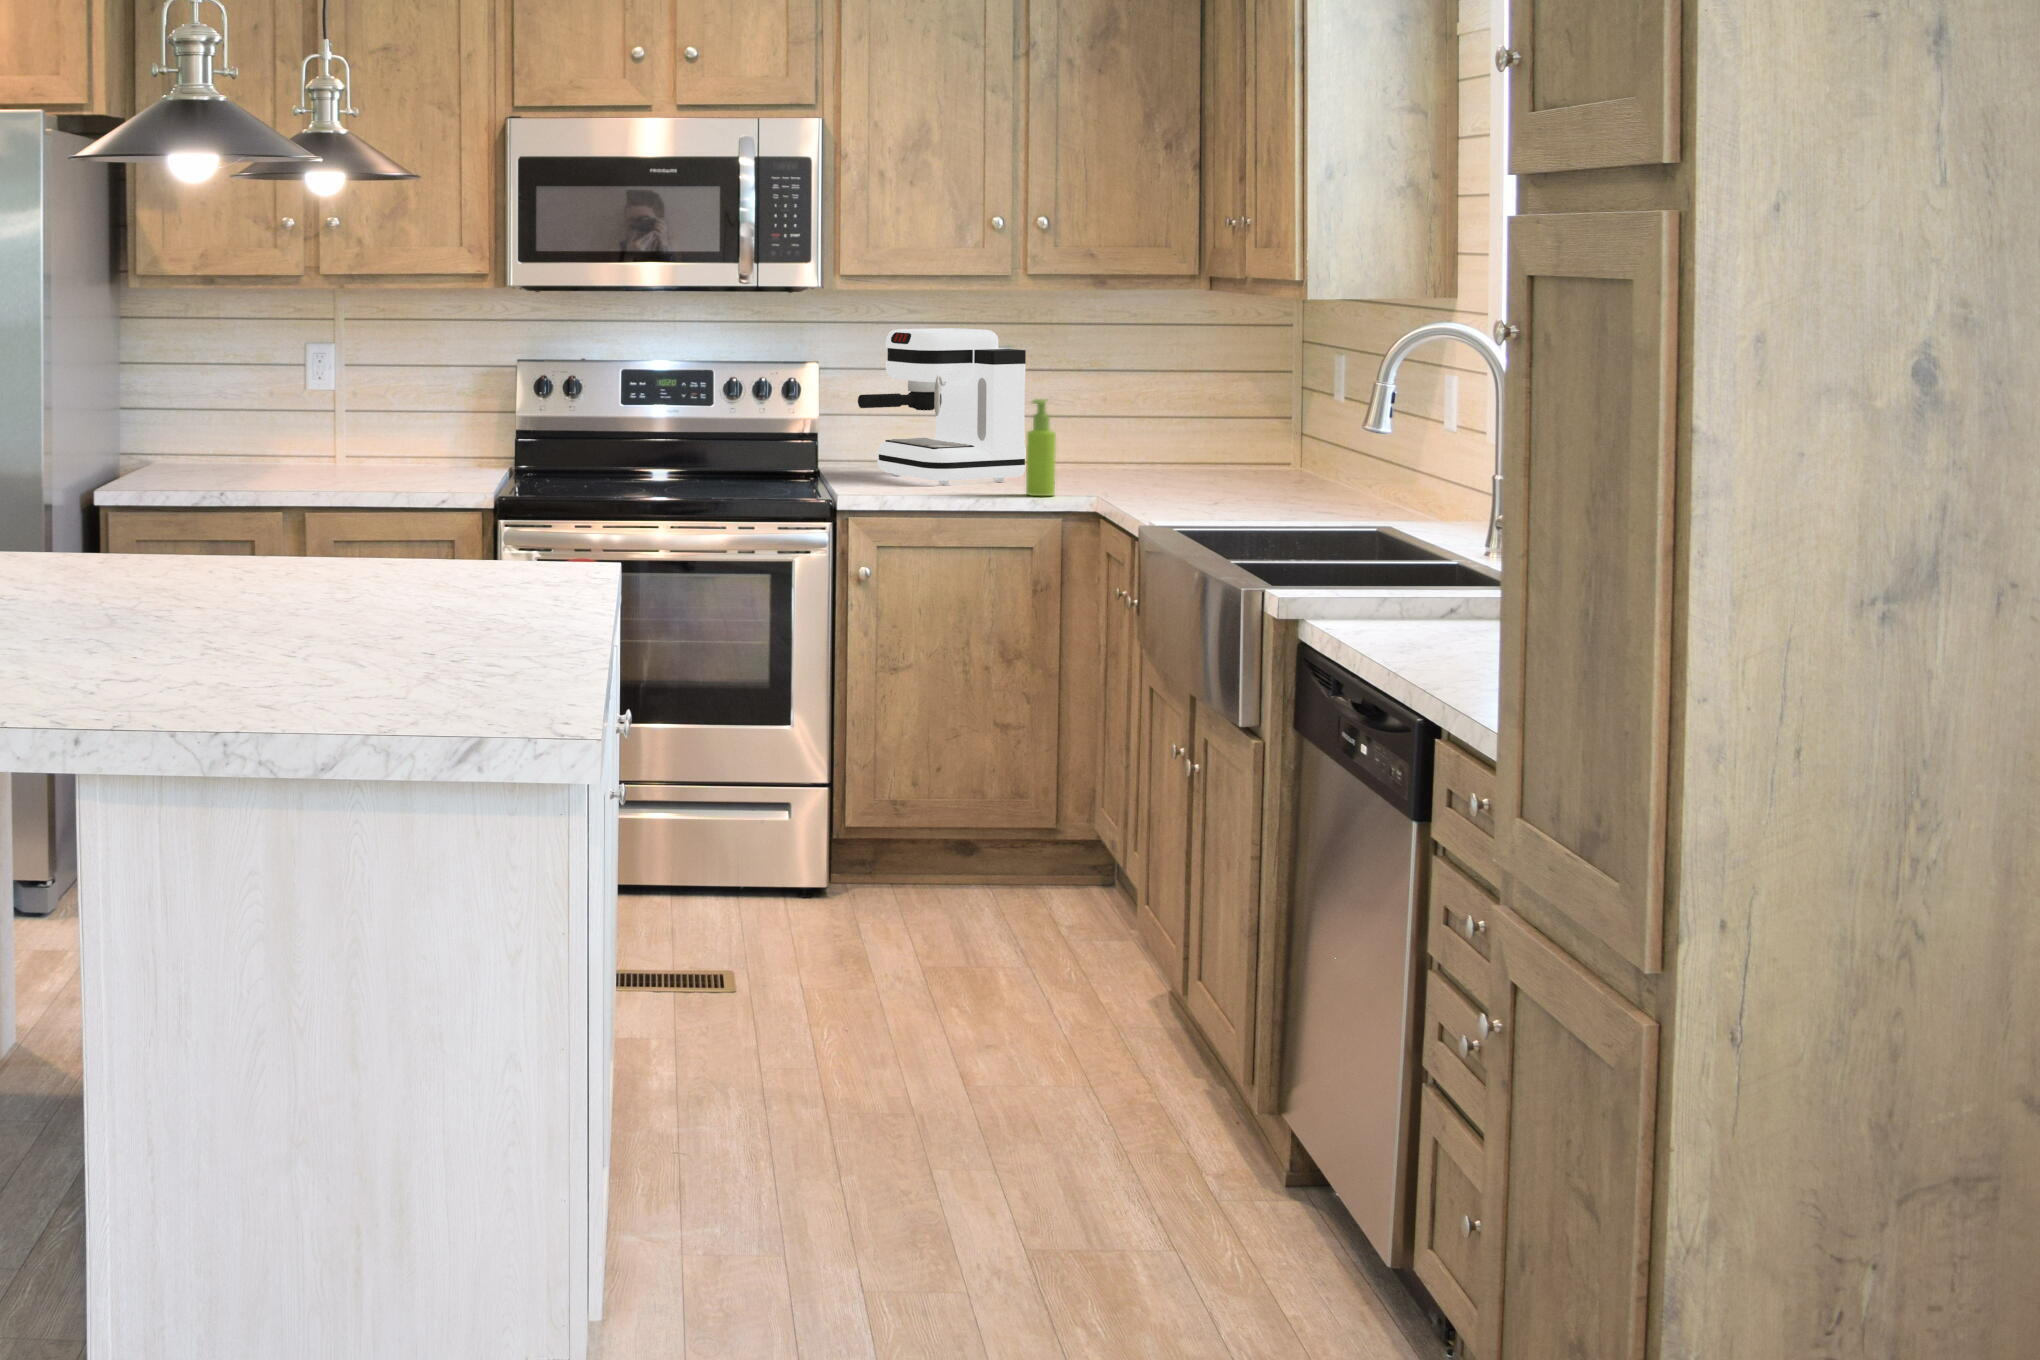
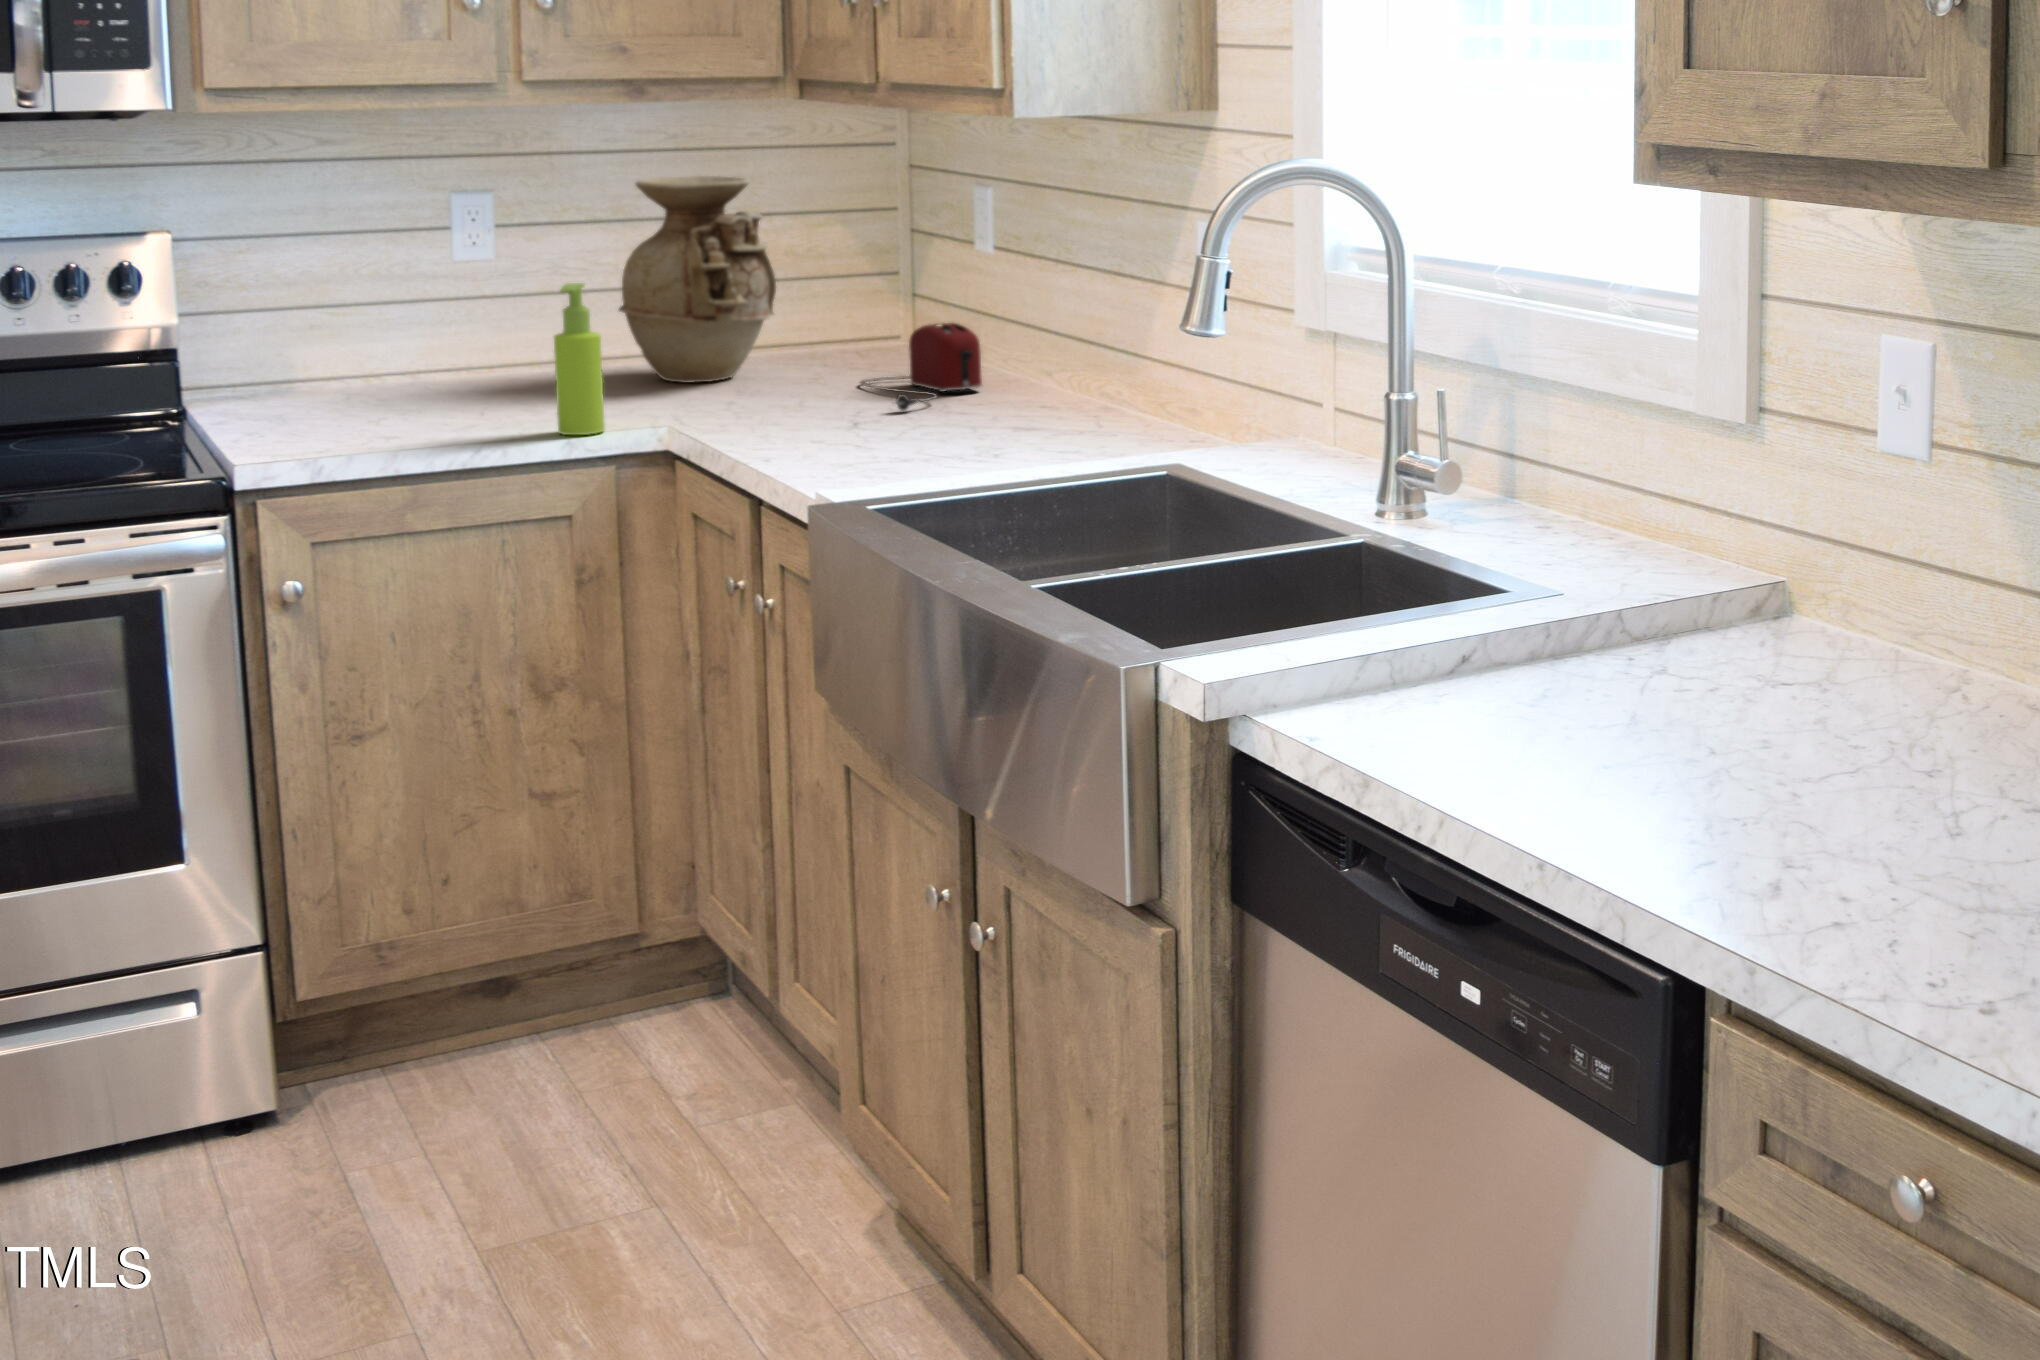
coffee maker: present [858,328,1026,484] -> none [253,168,545,425]
vase: none [1080,341,1186,477] -> present [619,176,776,383]
toaster: none [1237,445,1322,500] -> present [861,323,982,411]

